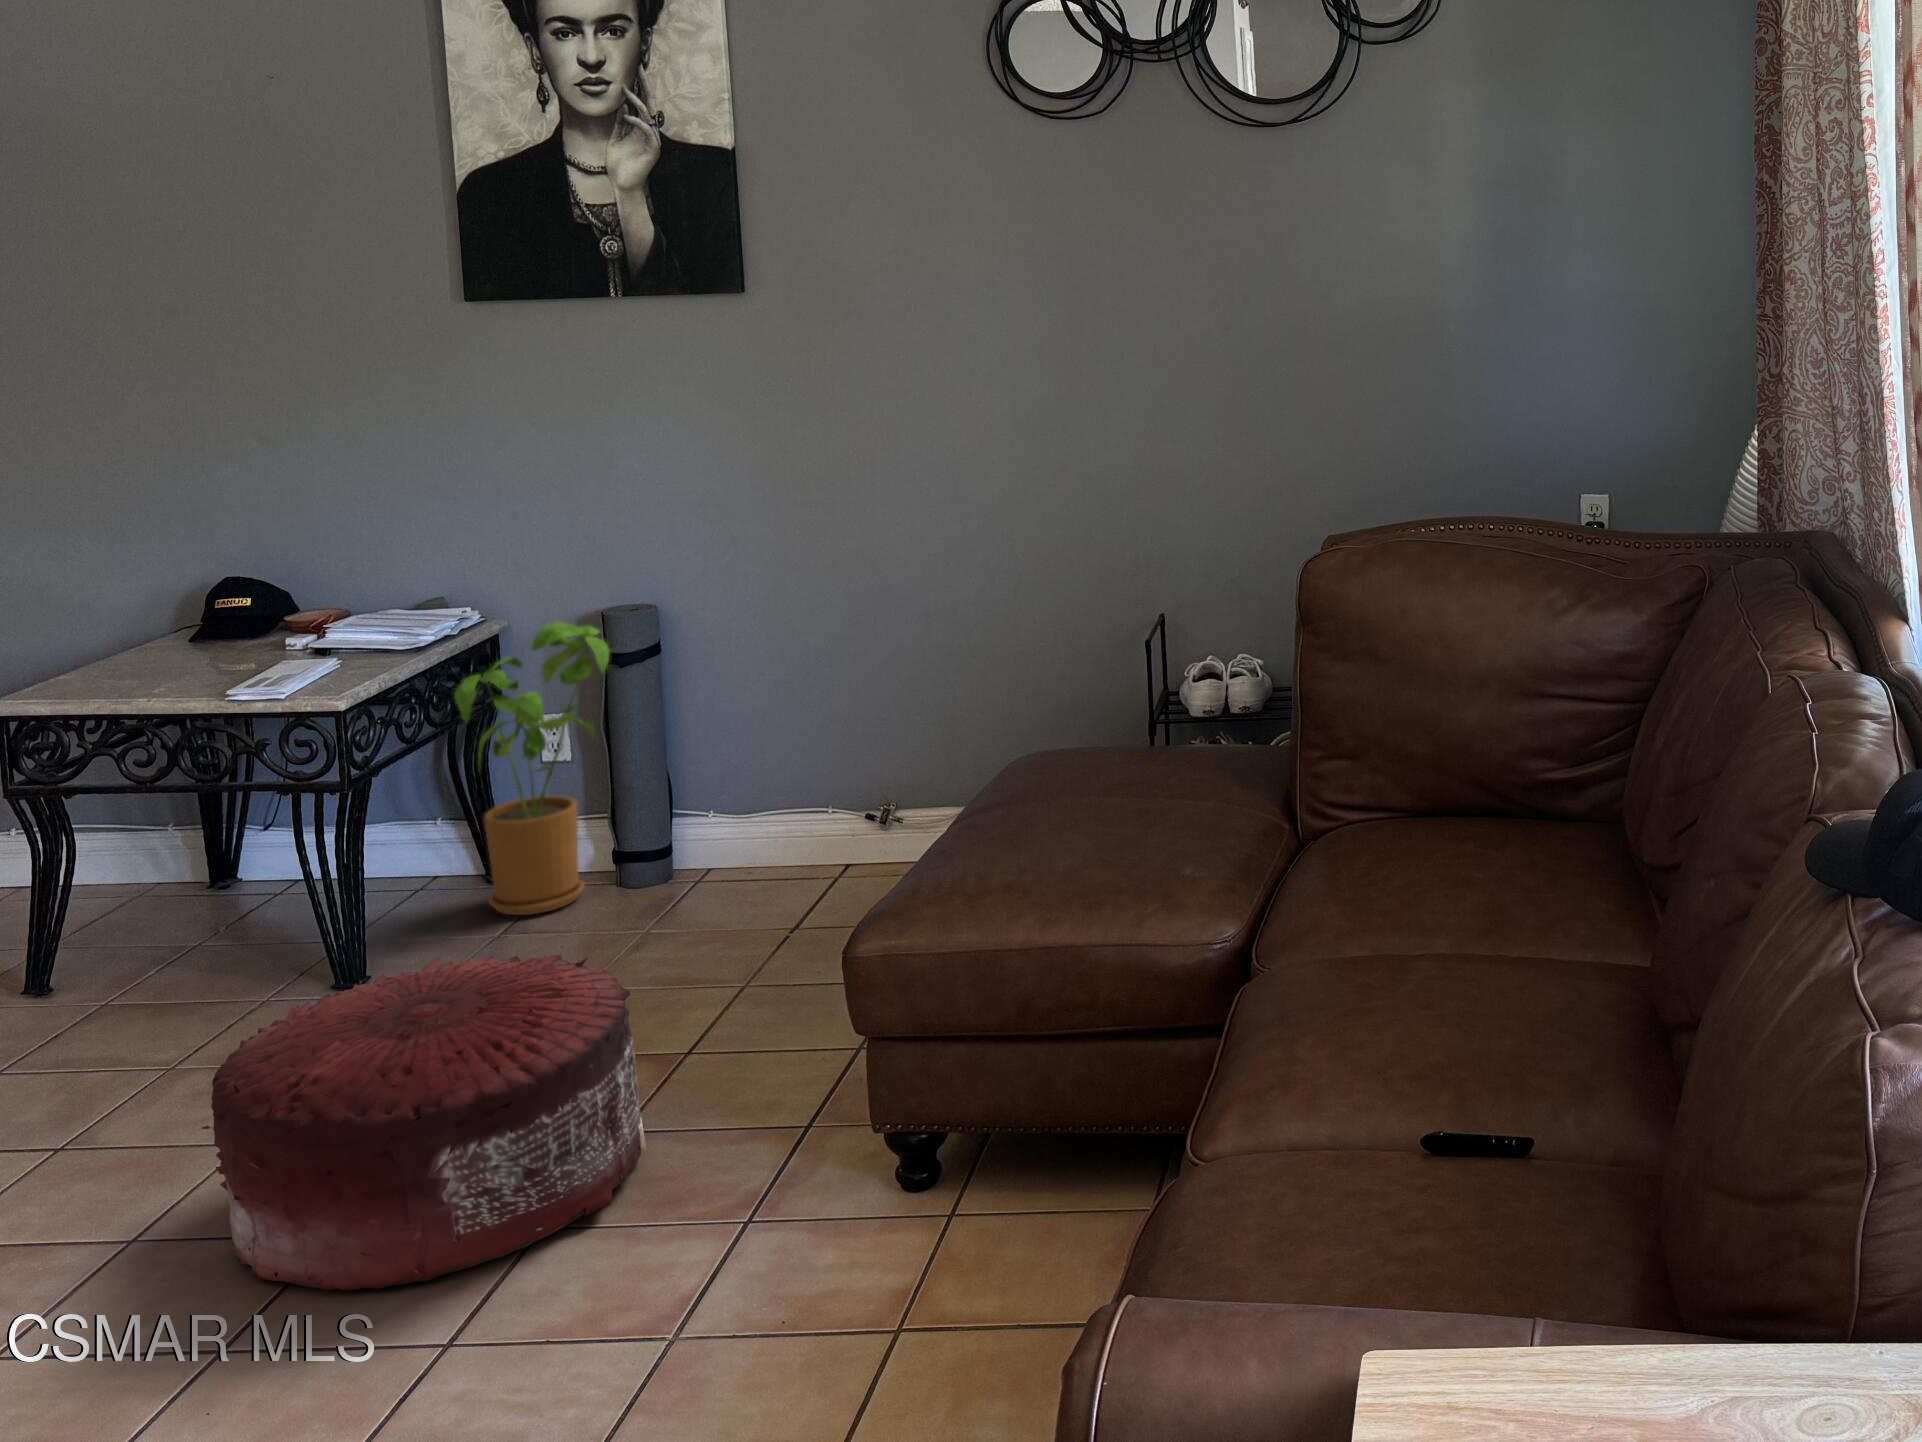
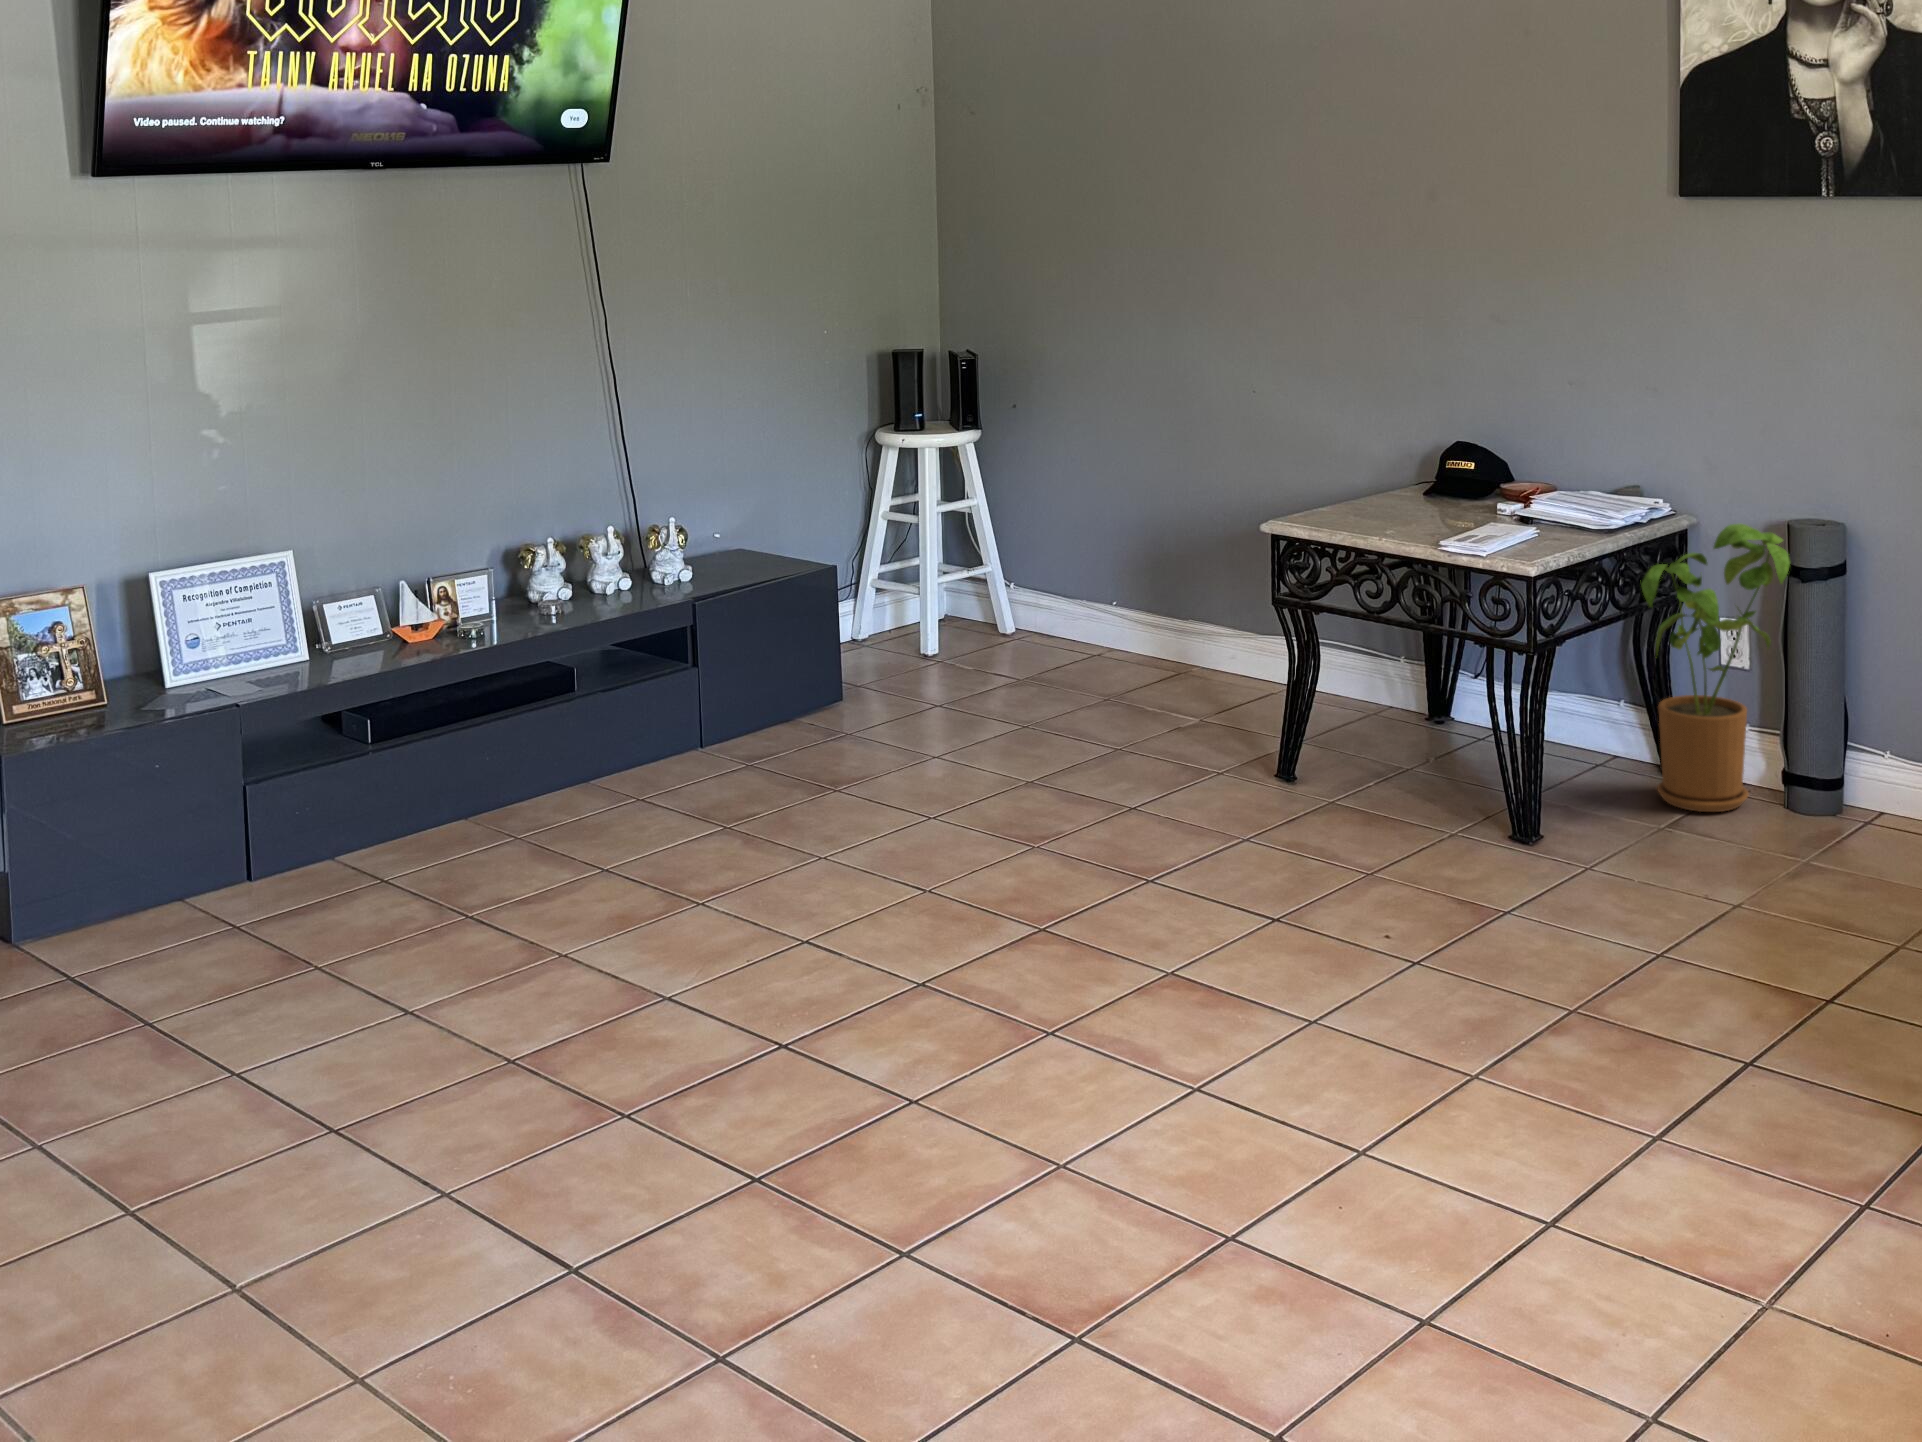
pouf: present [211,955,646,1290] -> none [1374,829,1764,1150]

